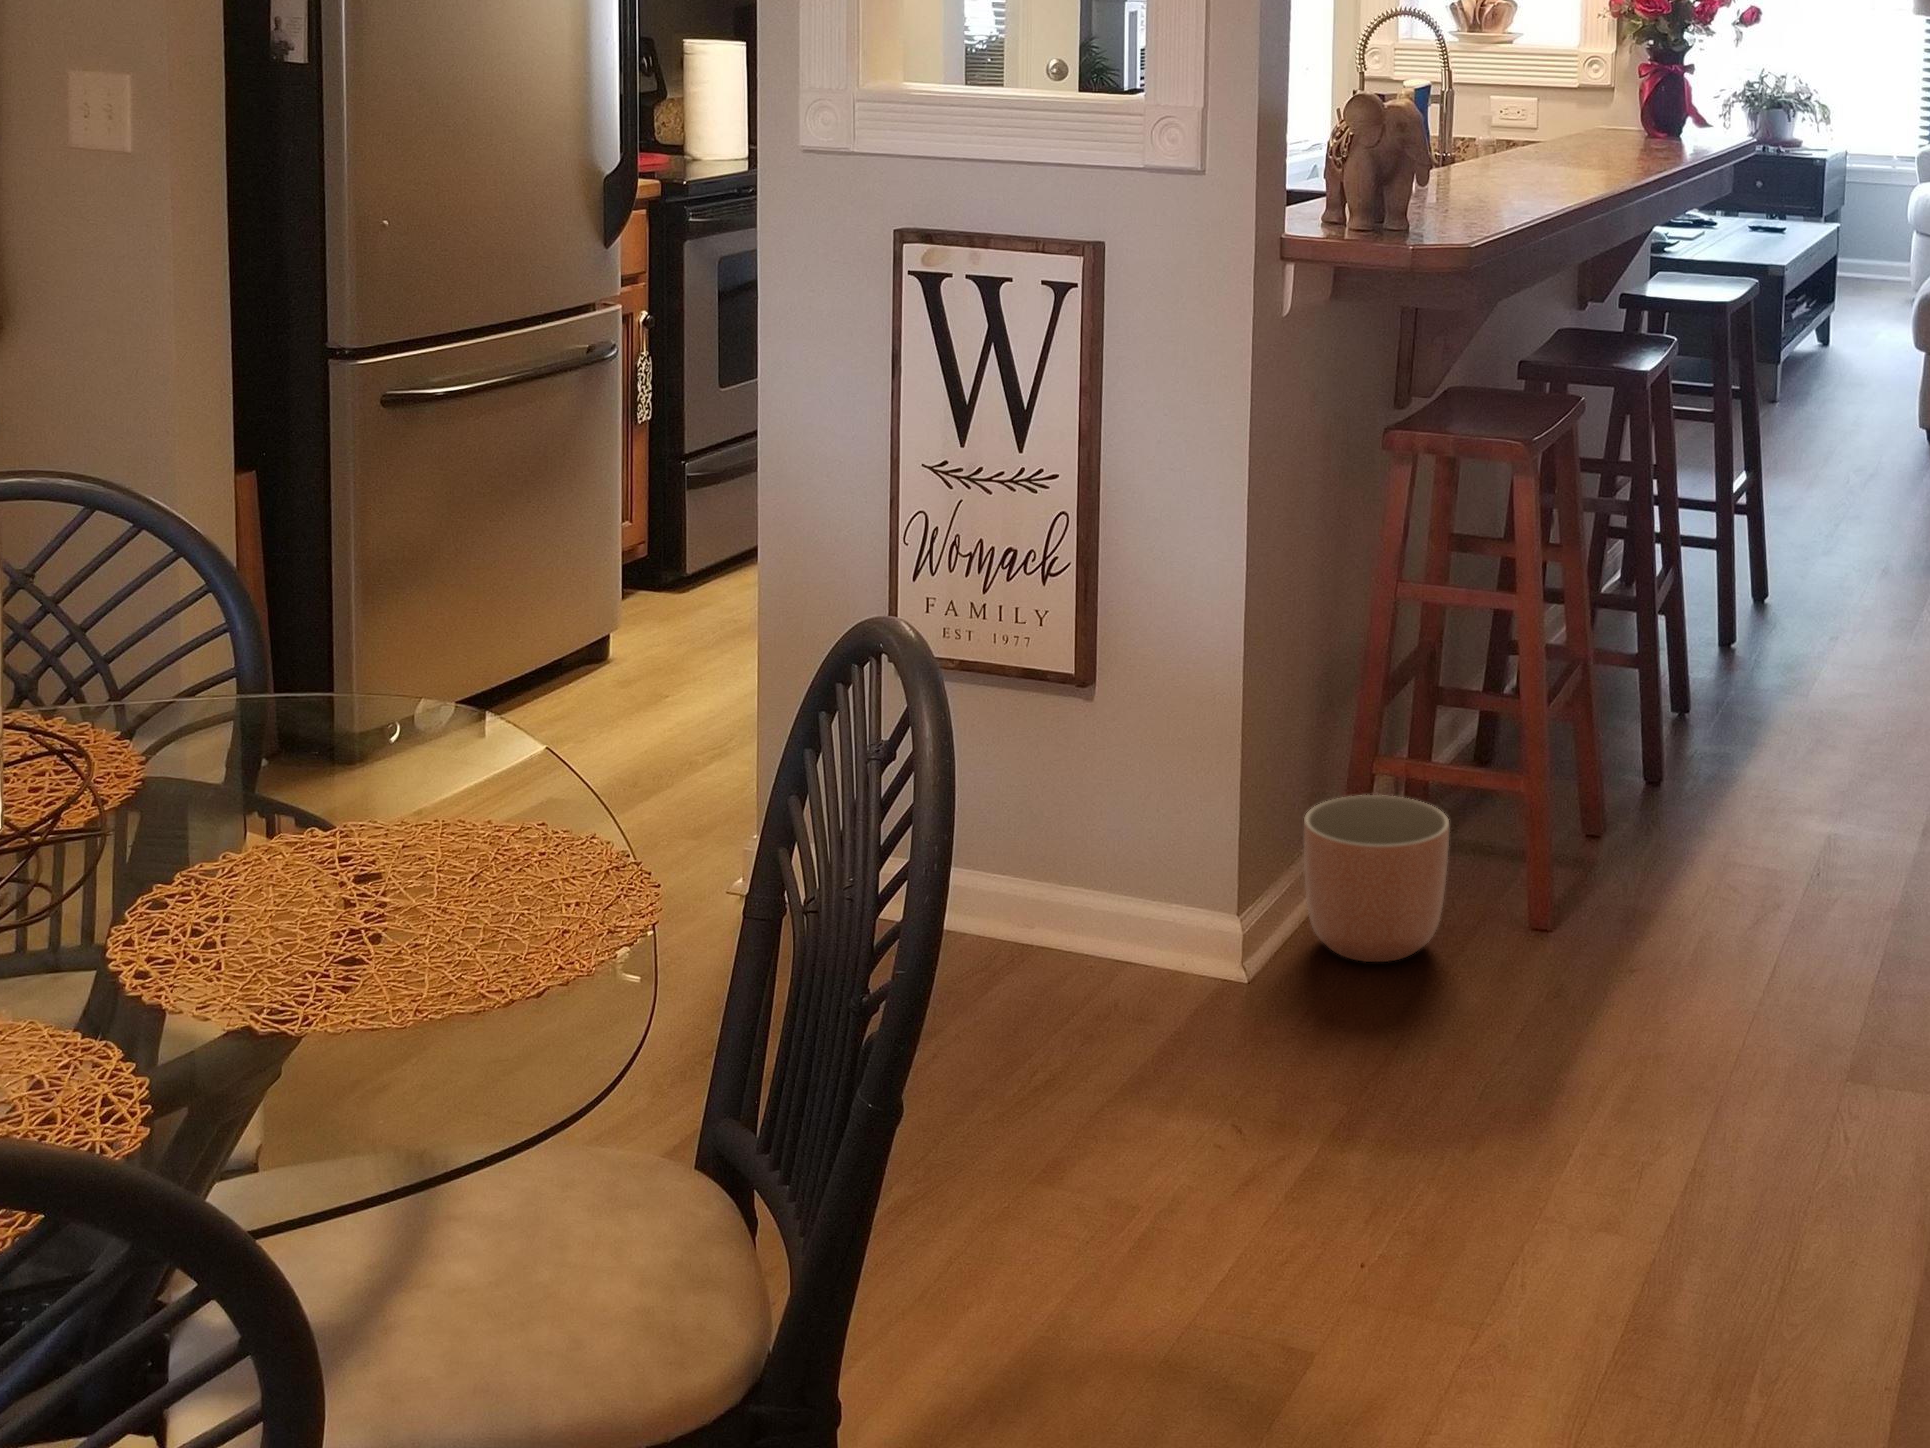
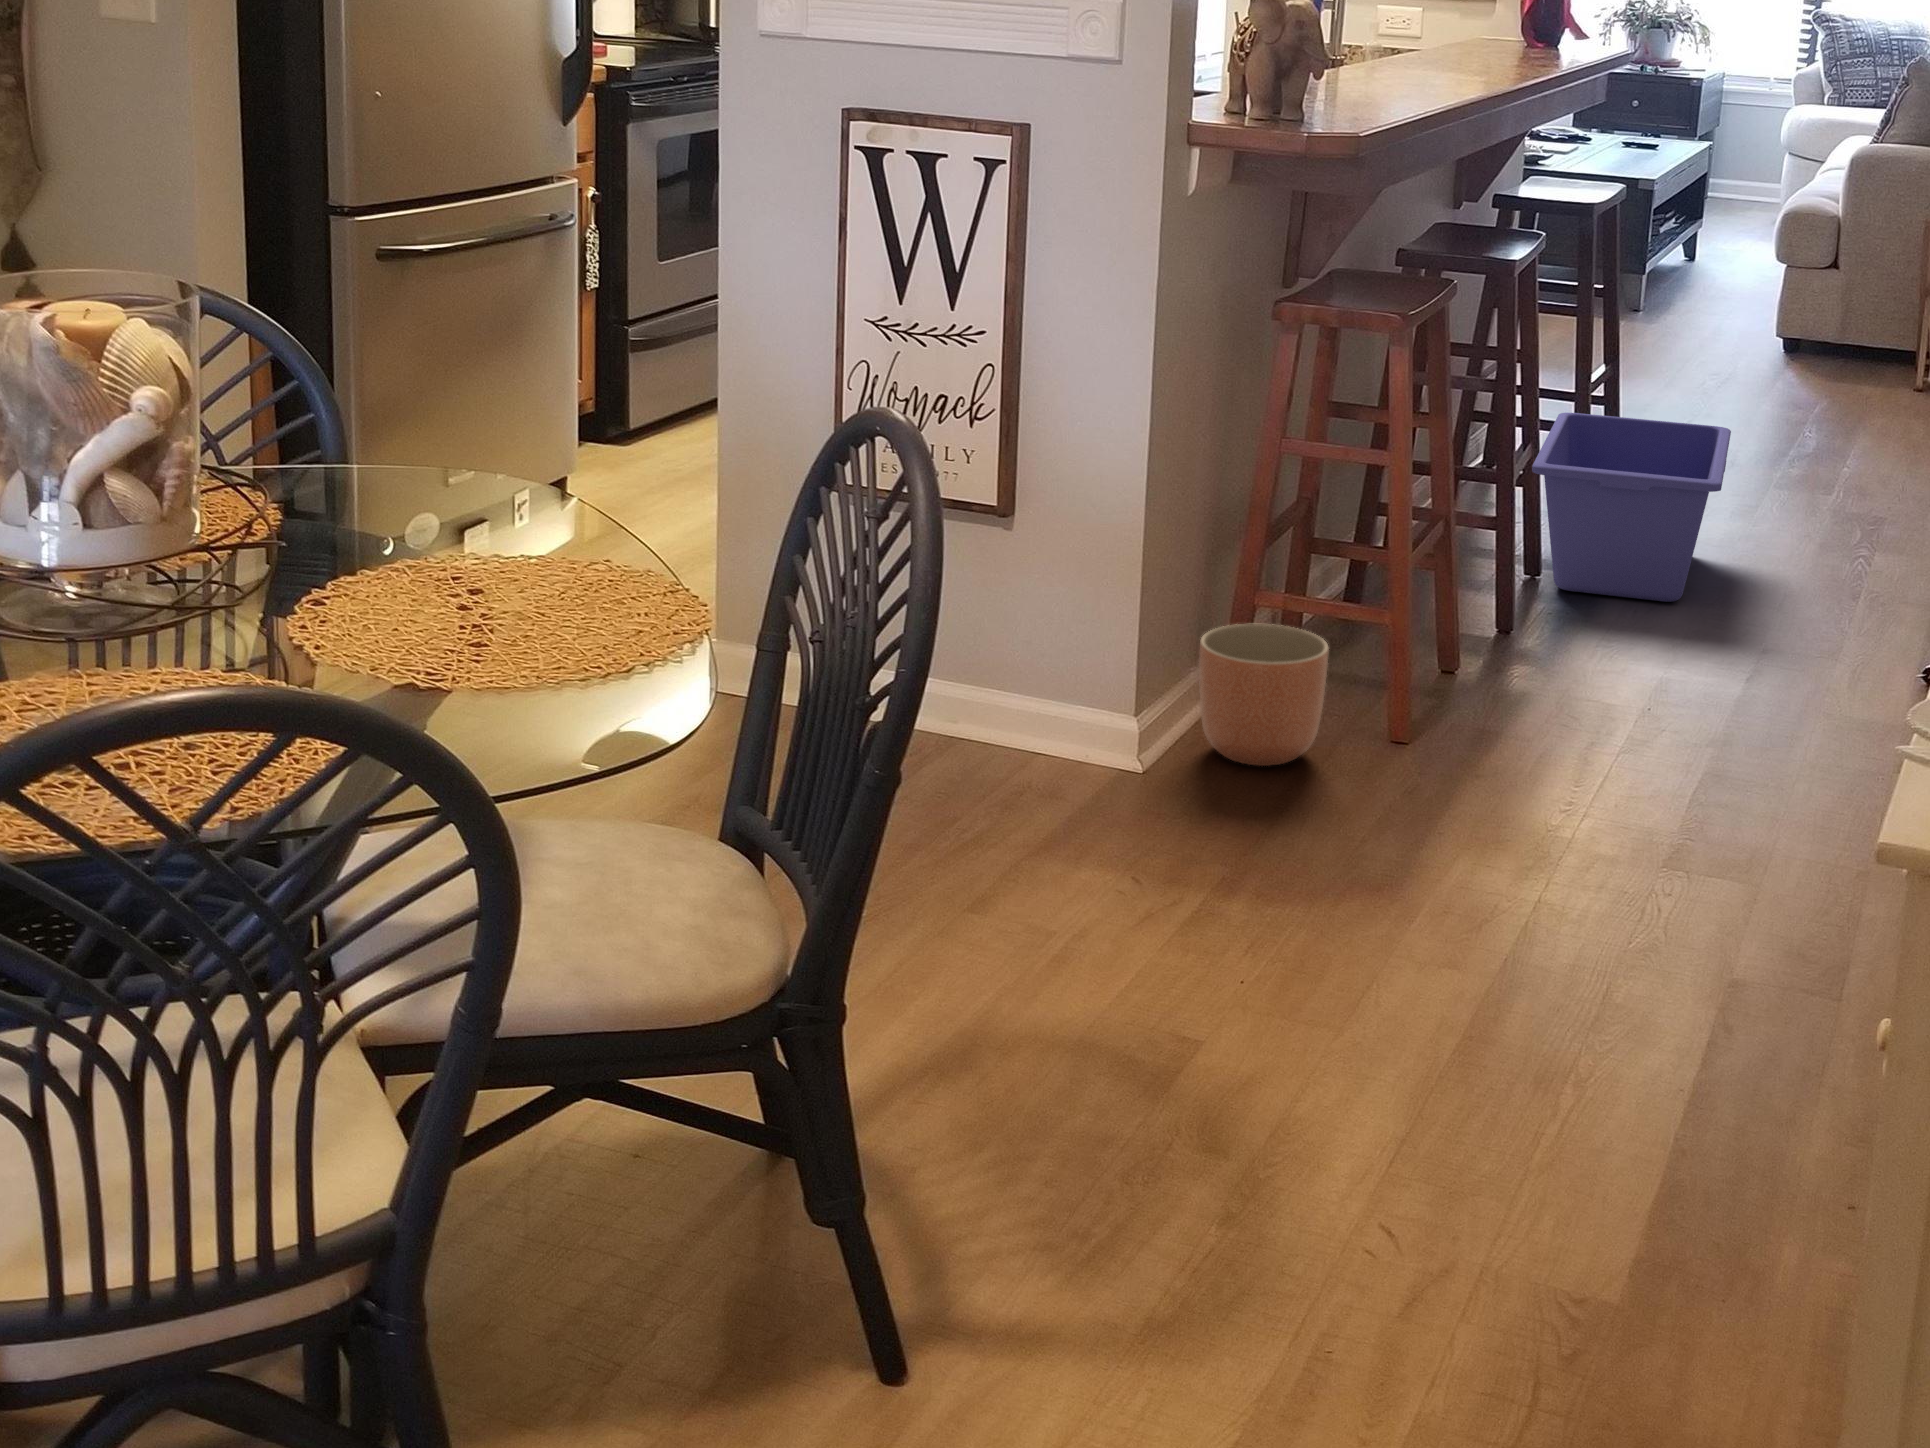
storage bin: none [1669,530,1882,740] -> present [1532,413,1731,602]

